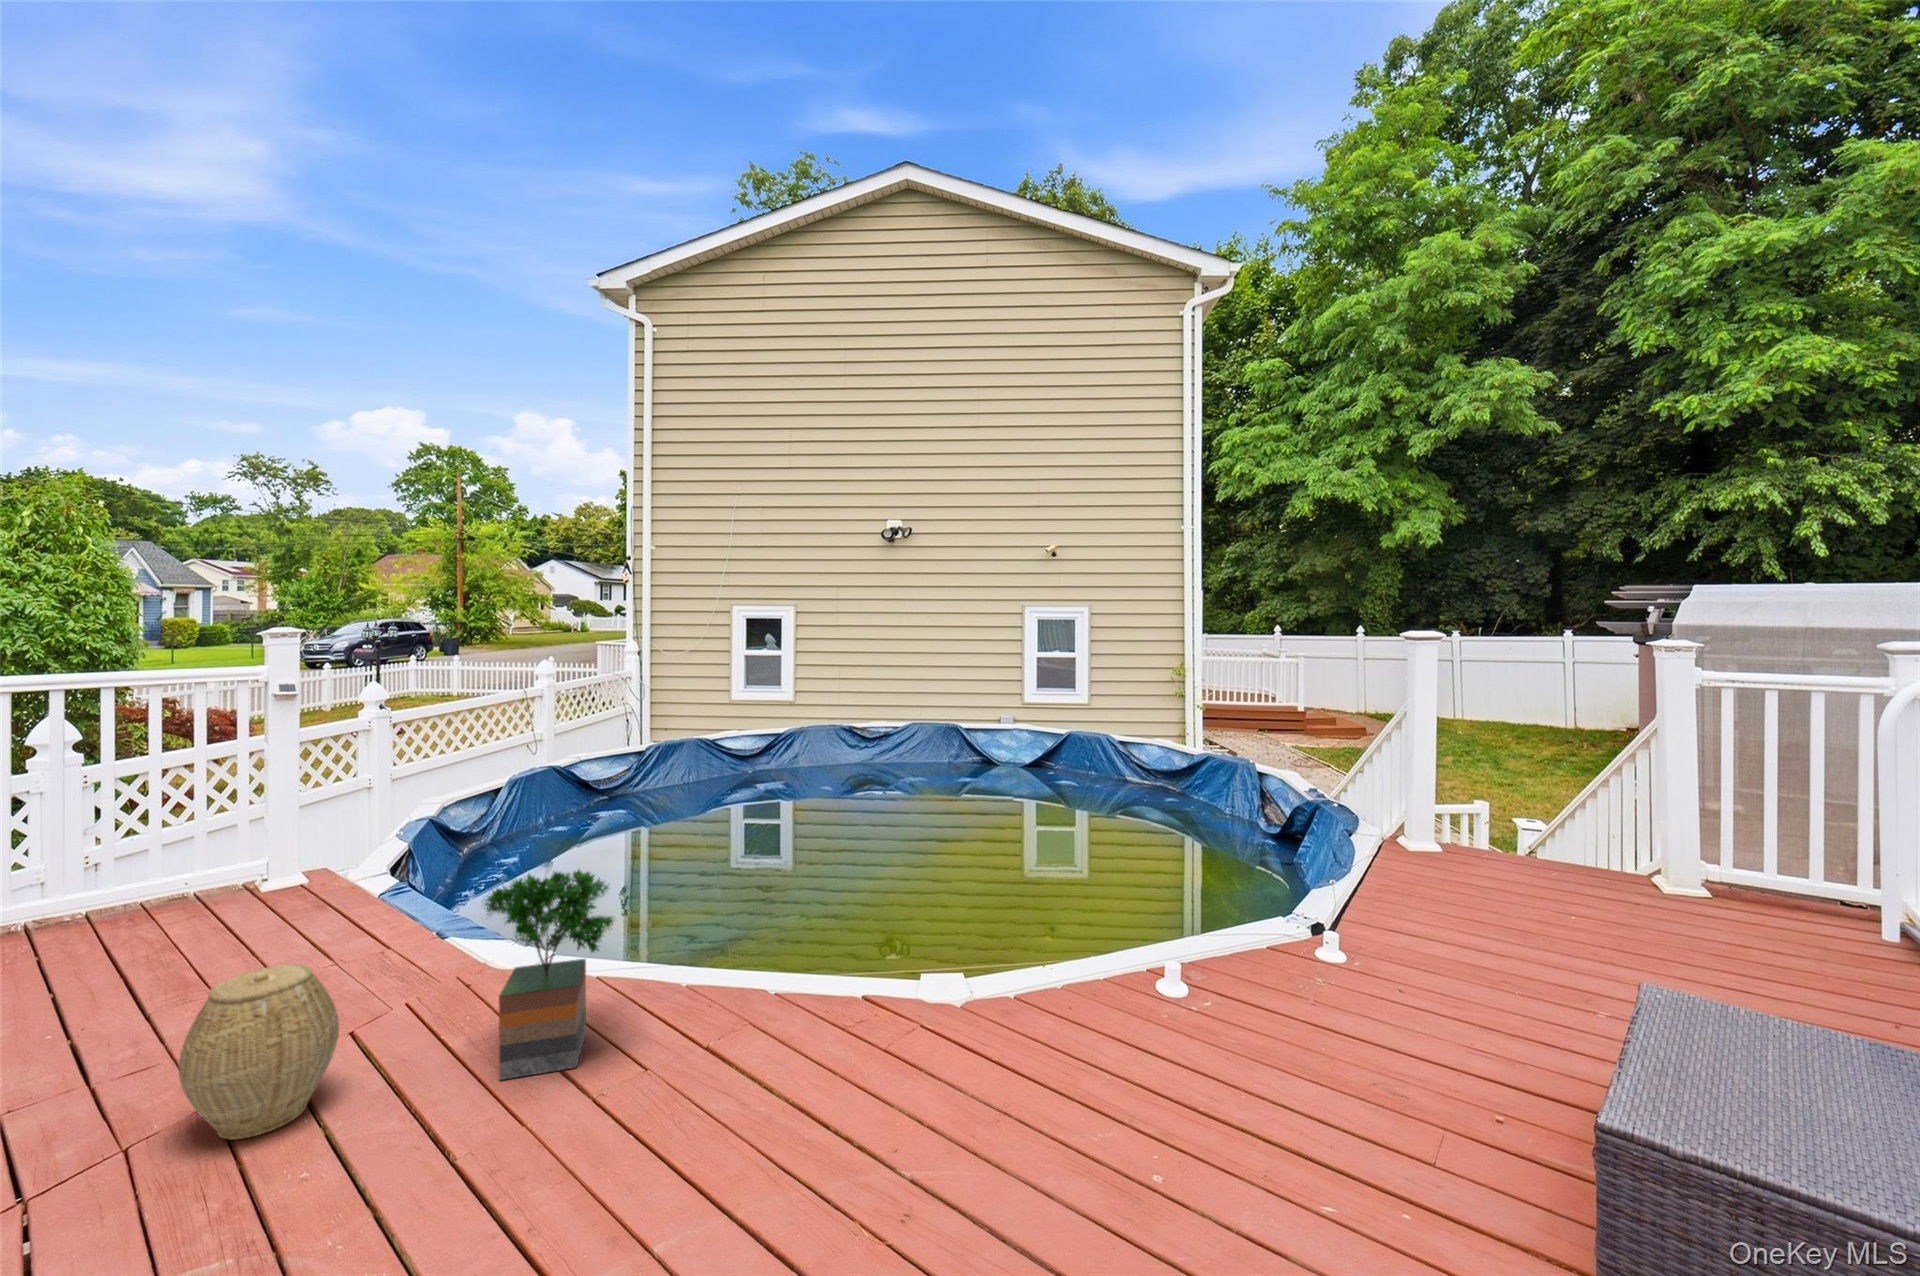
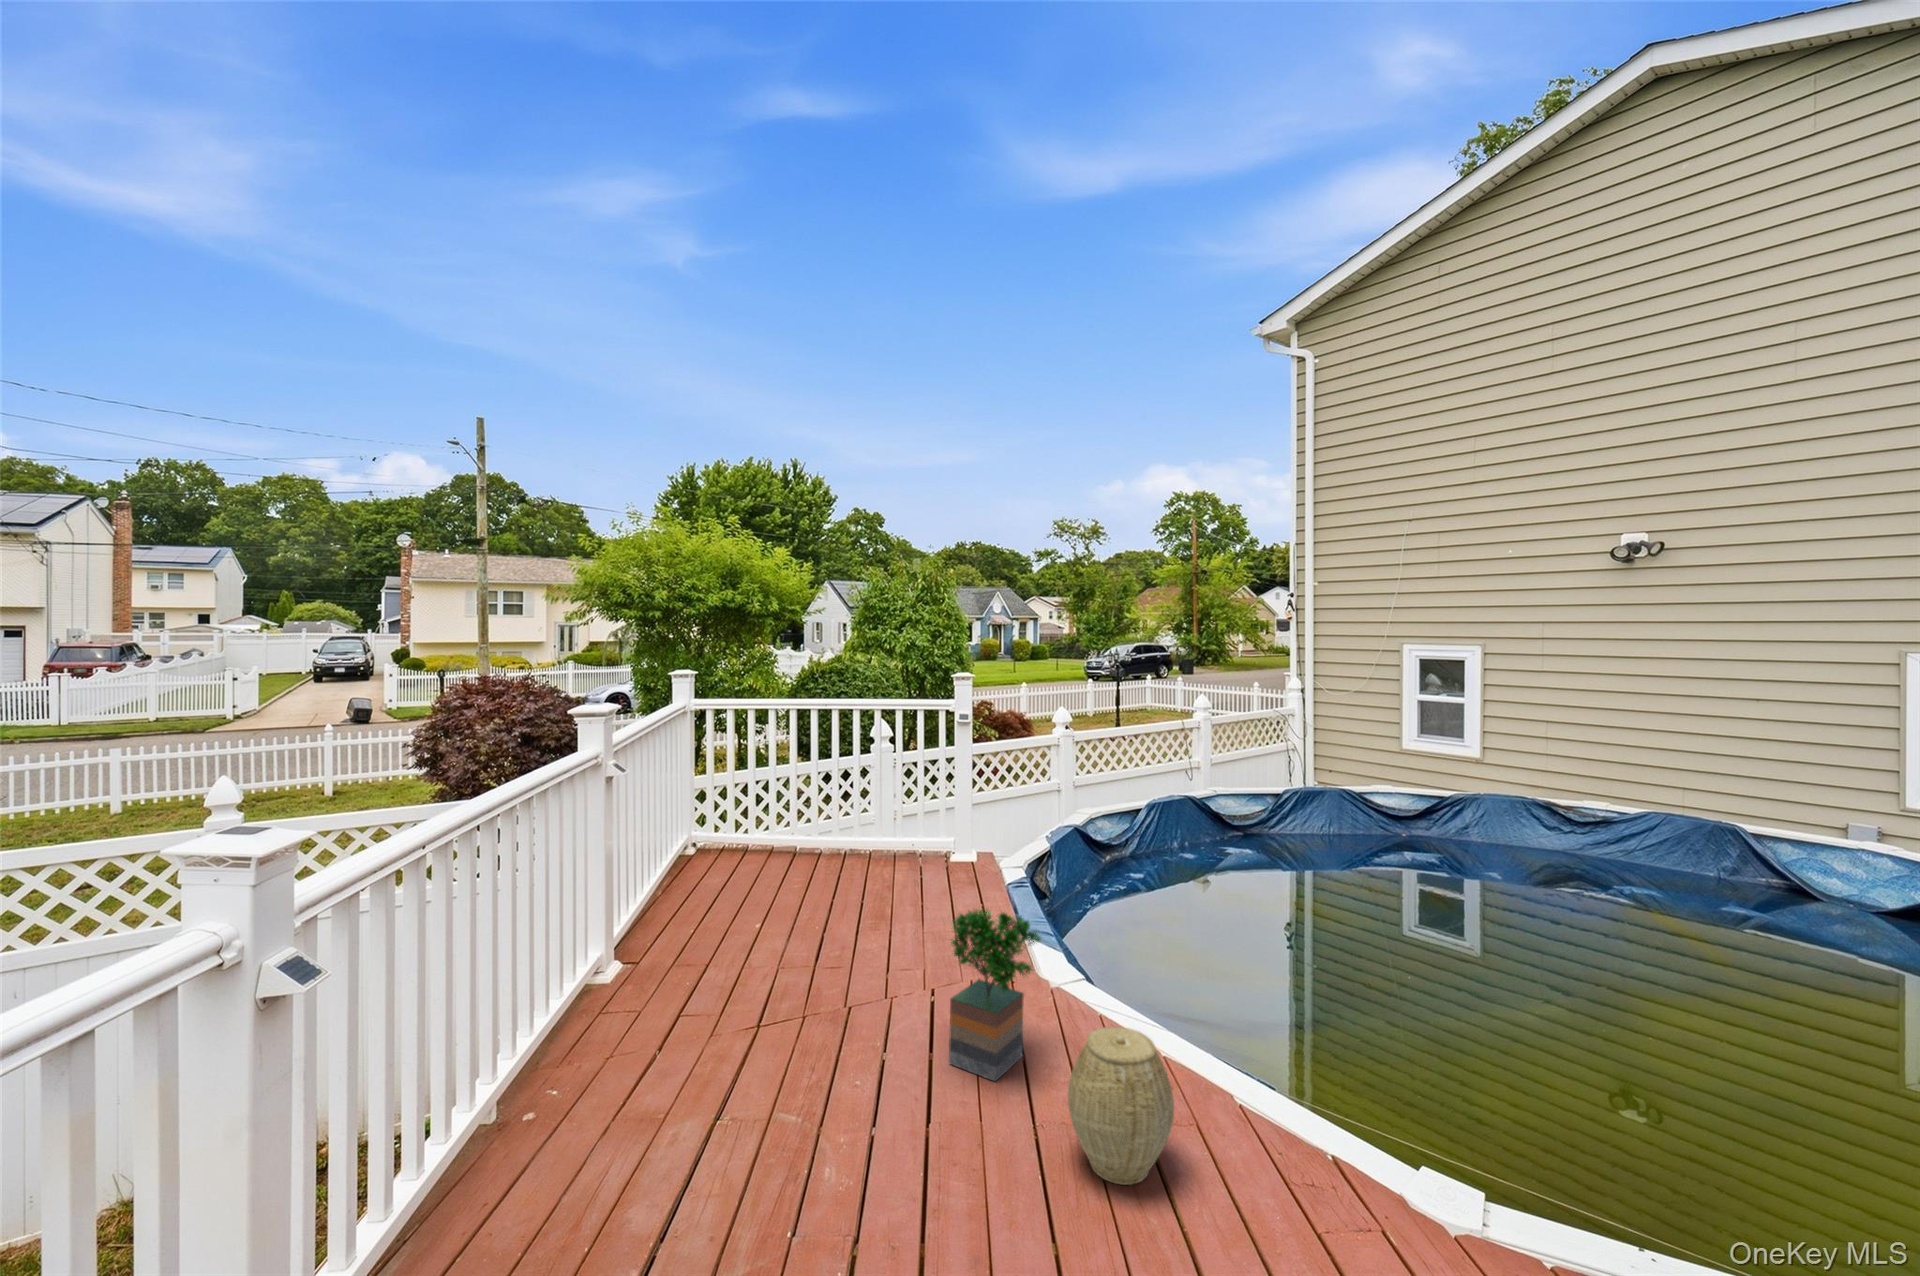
woven basket: present [179,964,339,1139] -> present [1068,1027,1174,1185]

